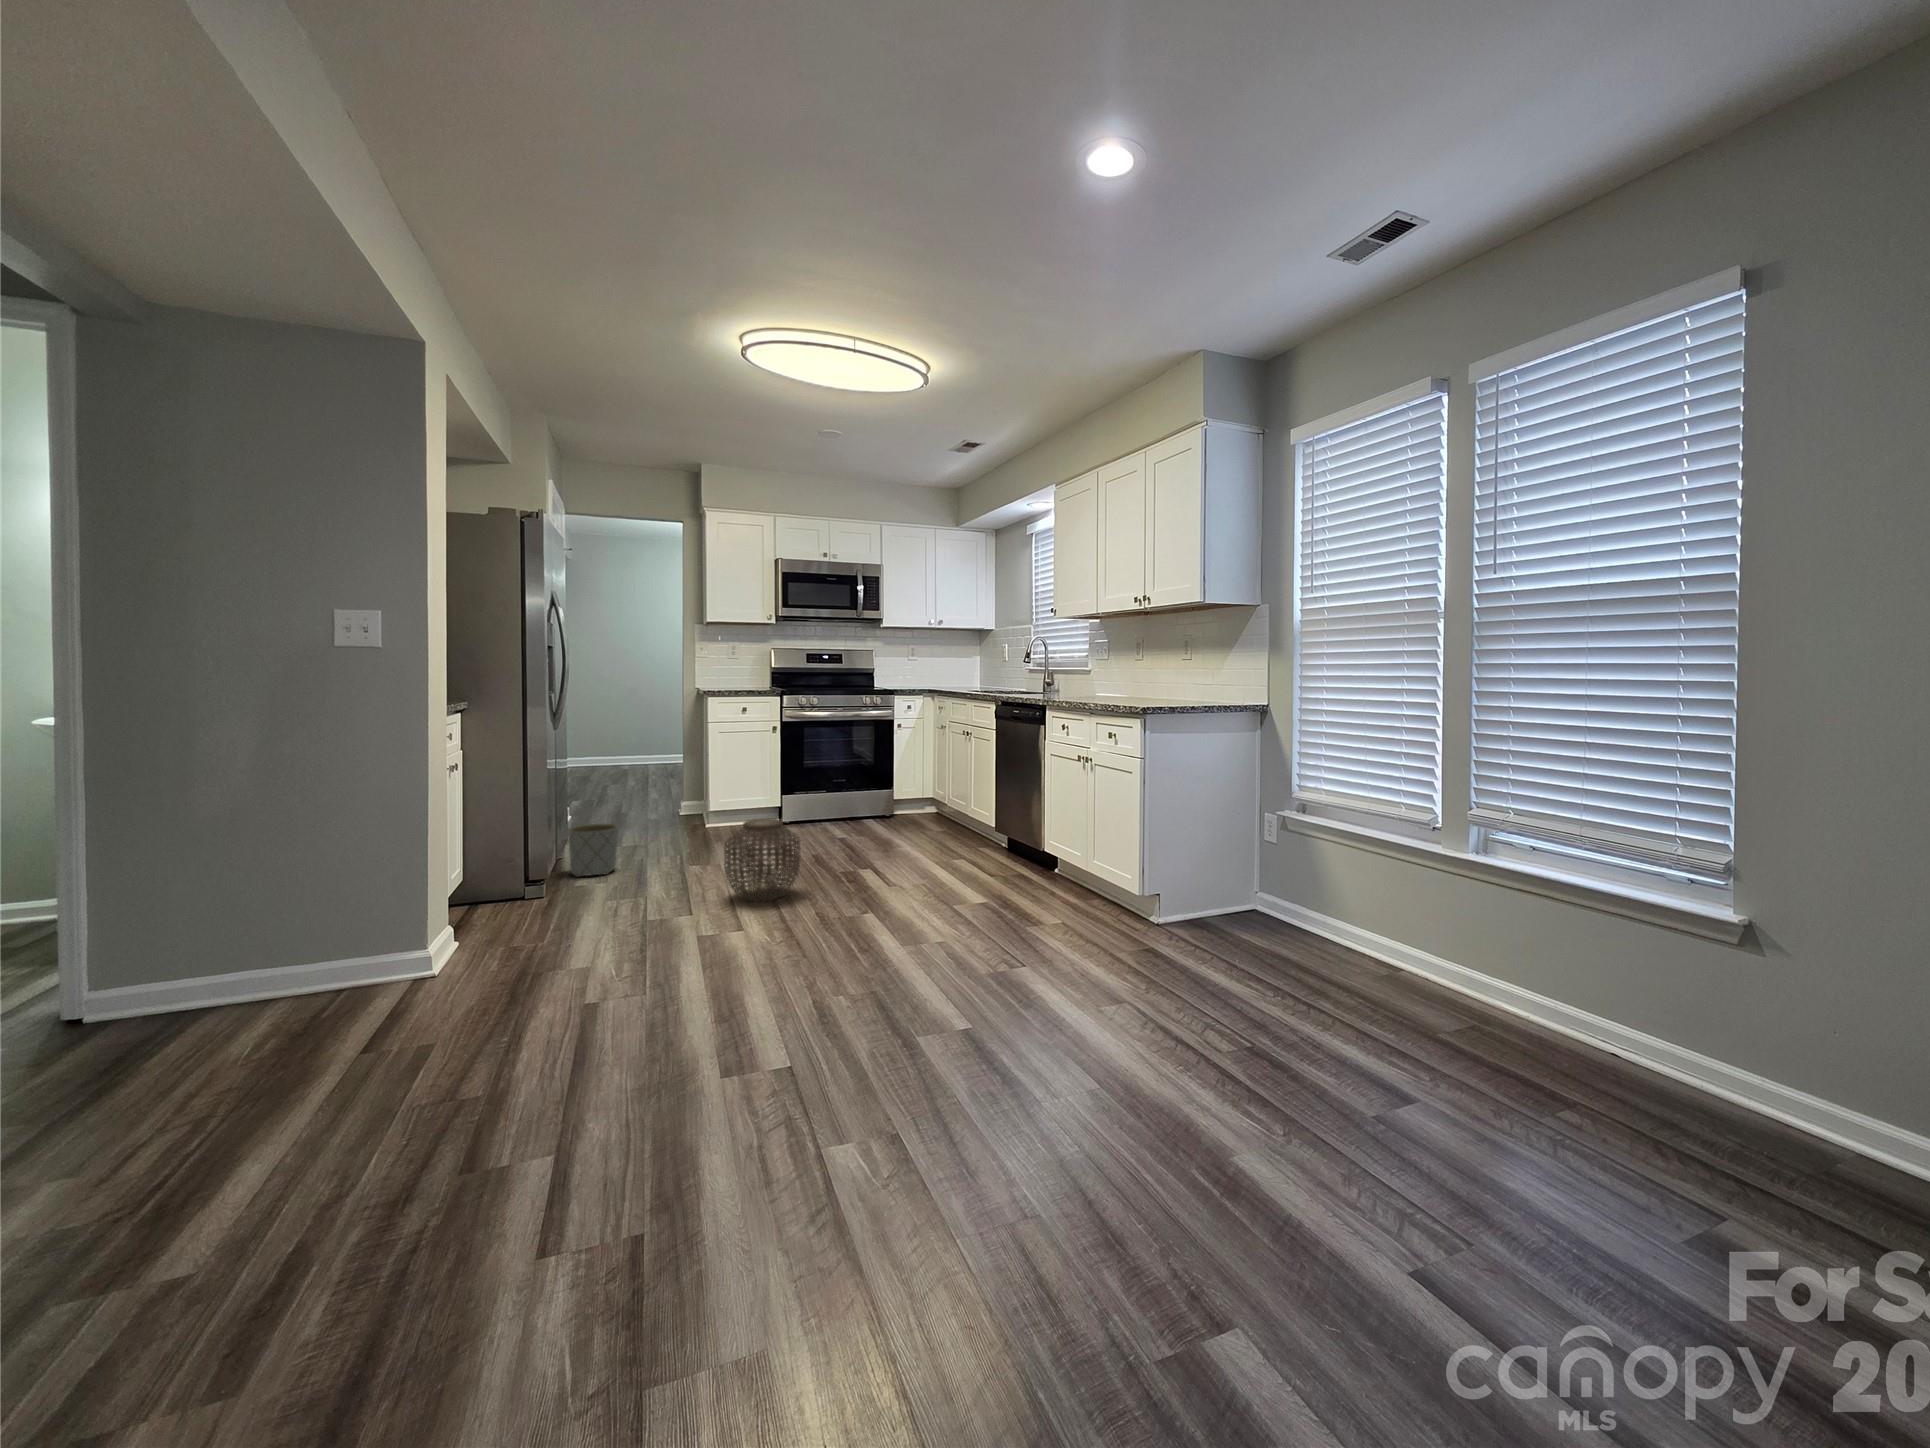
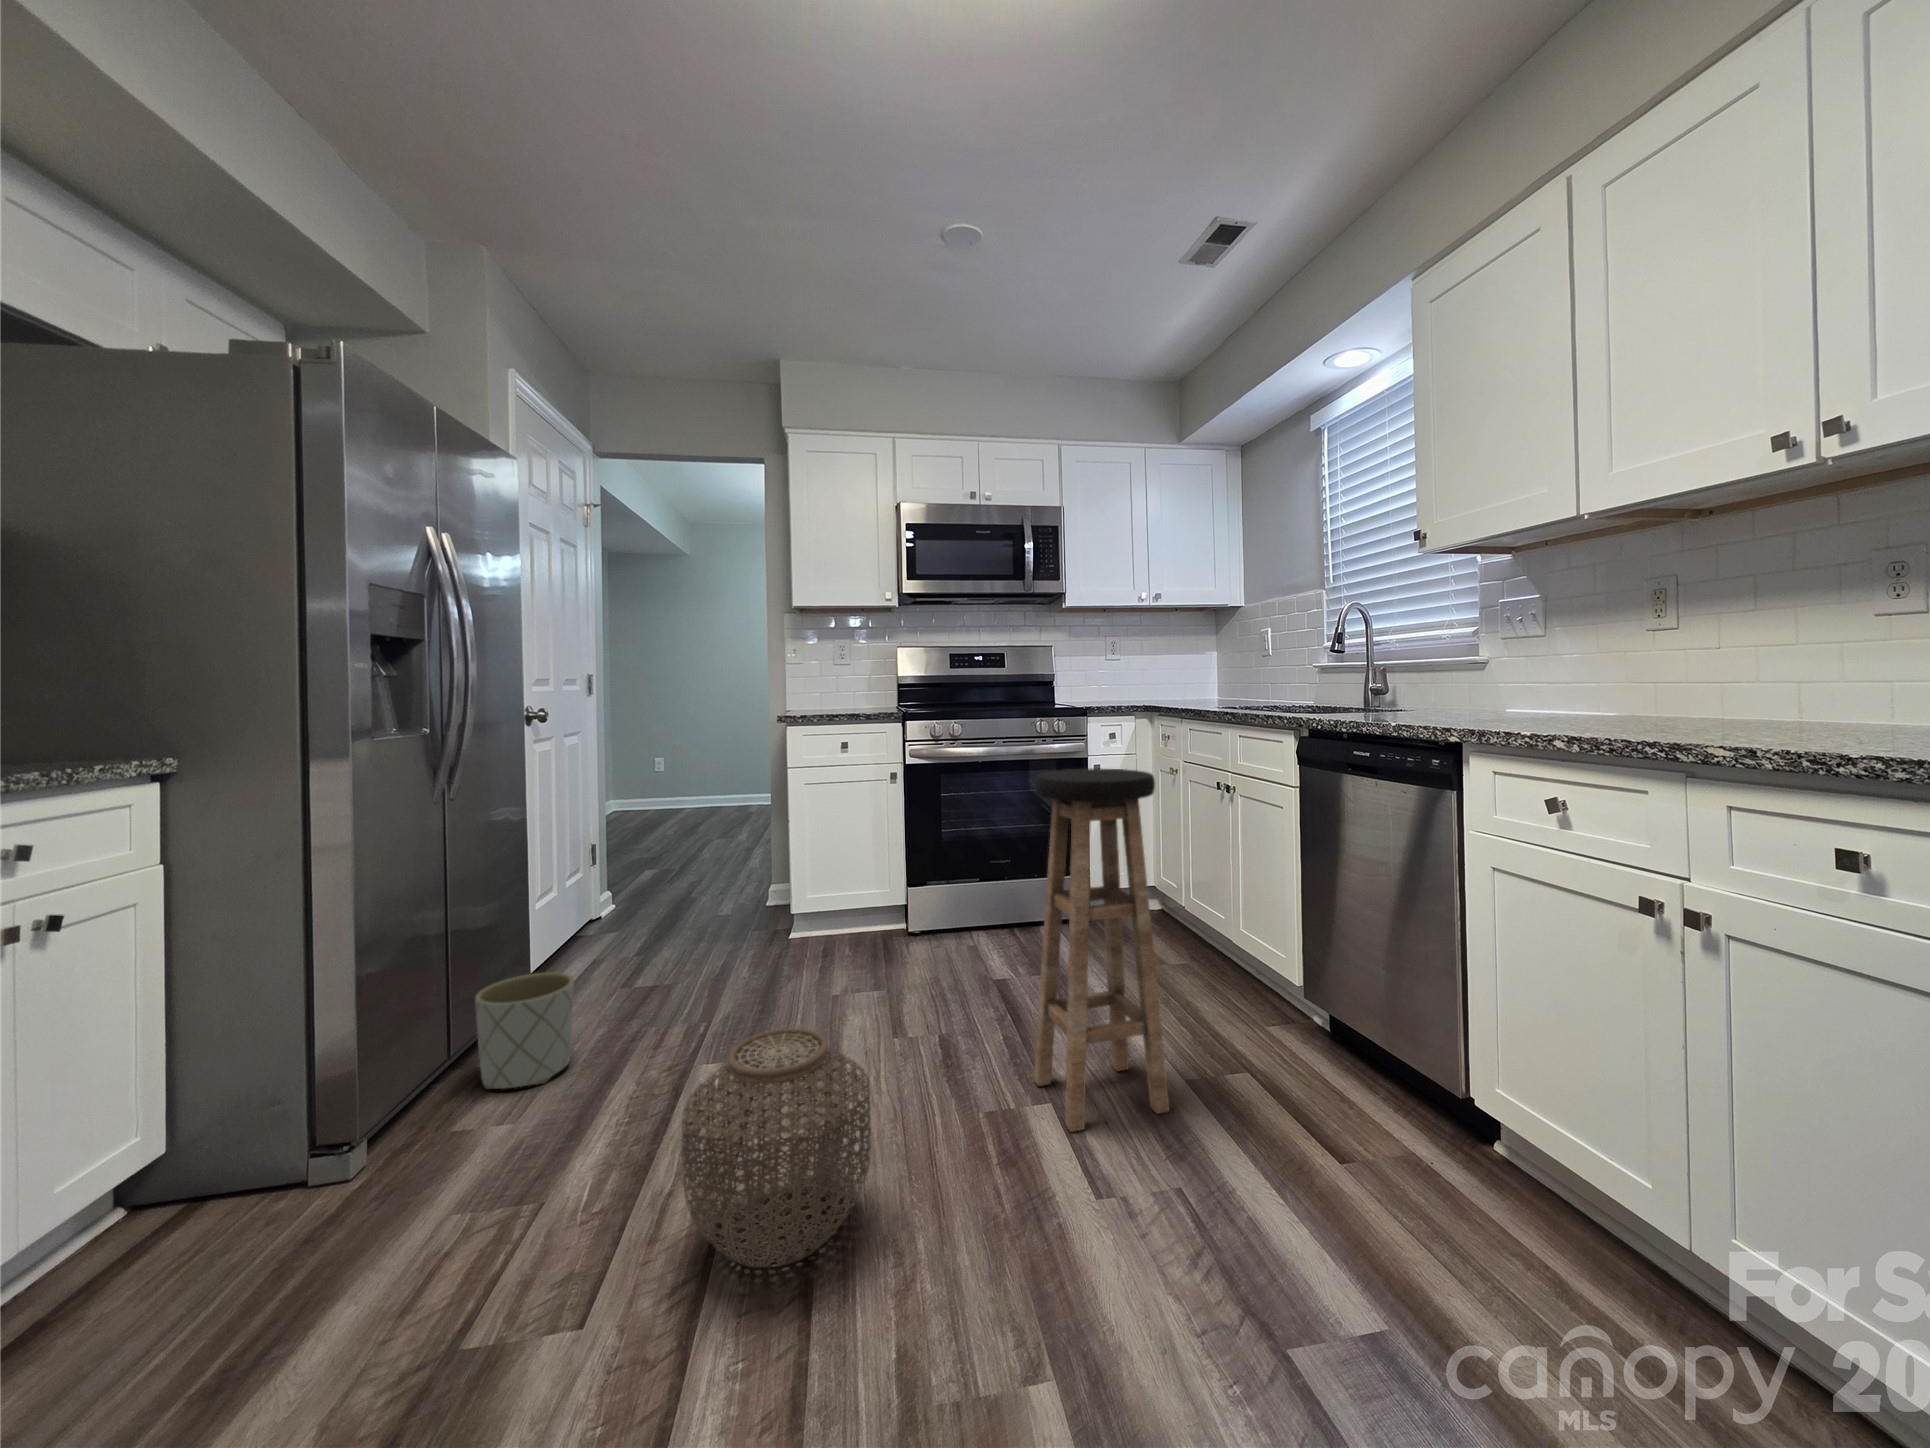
bar stool: none [863,717,925,873] -> present [1034,768,1169,1132]

